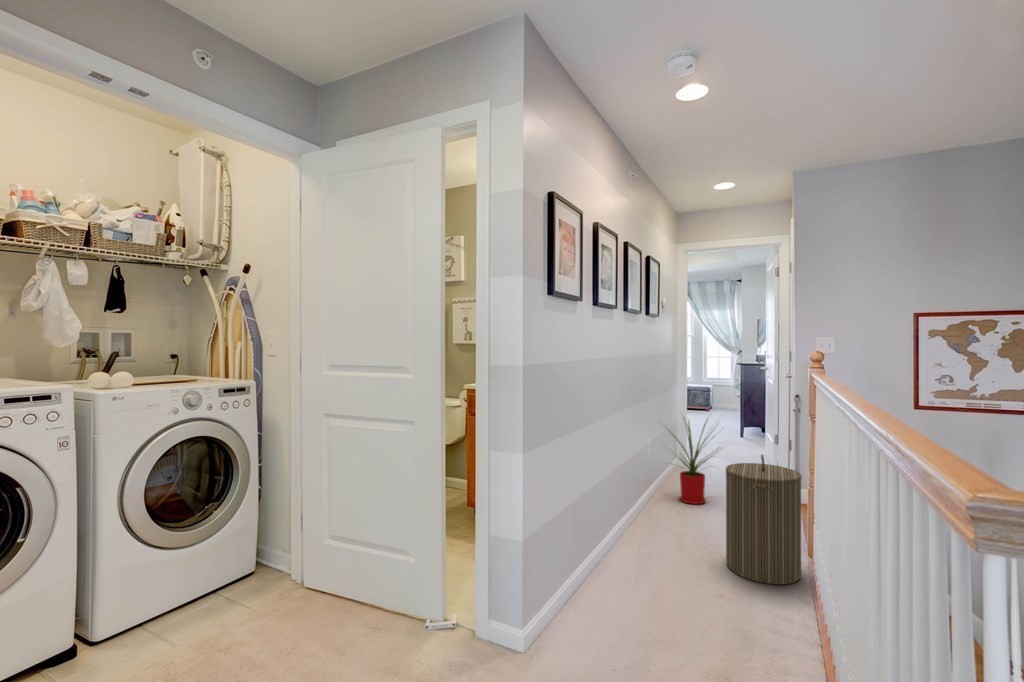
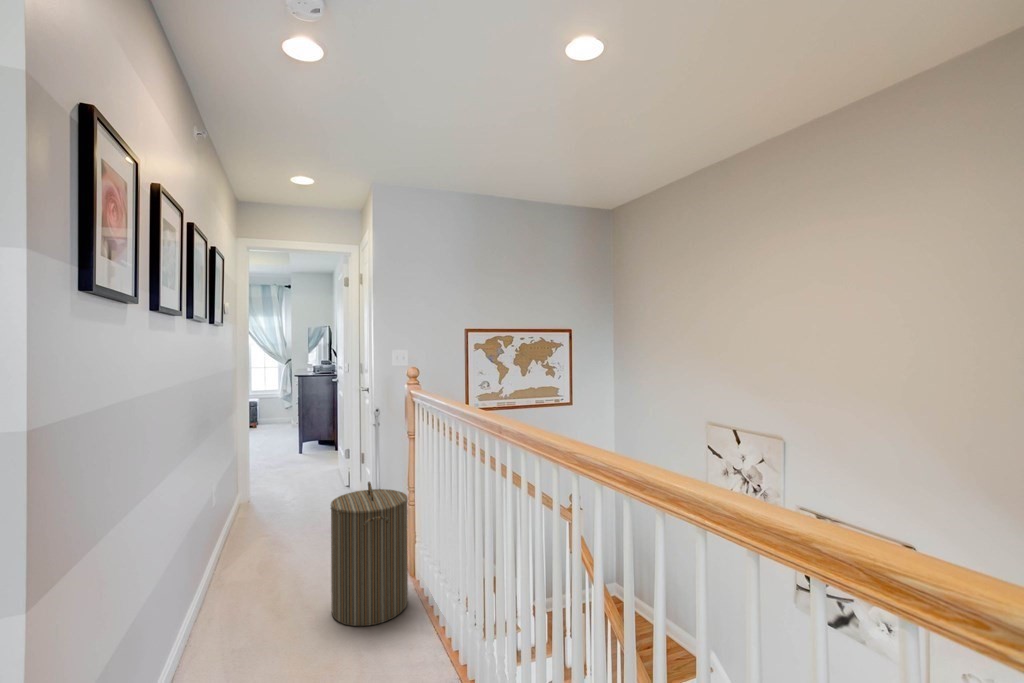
house plant: present [671,419,722,504] -> none [224,437,308,551]

